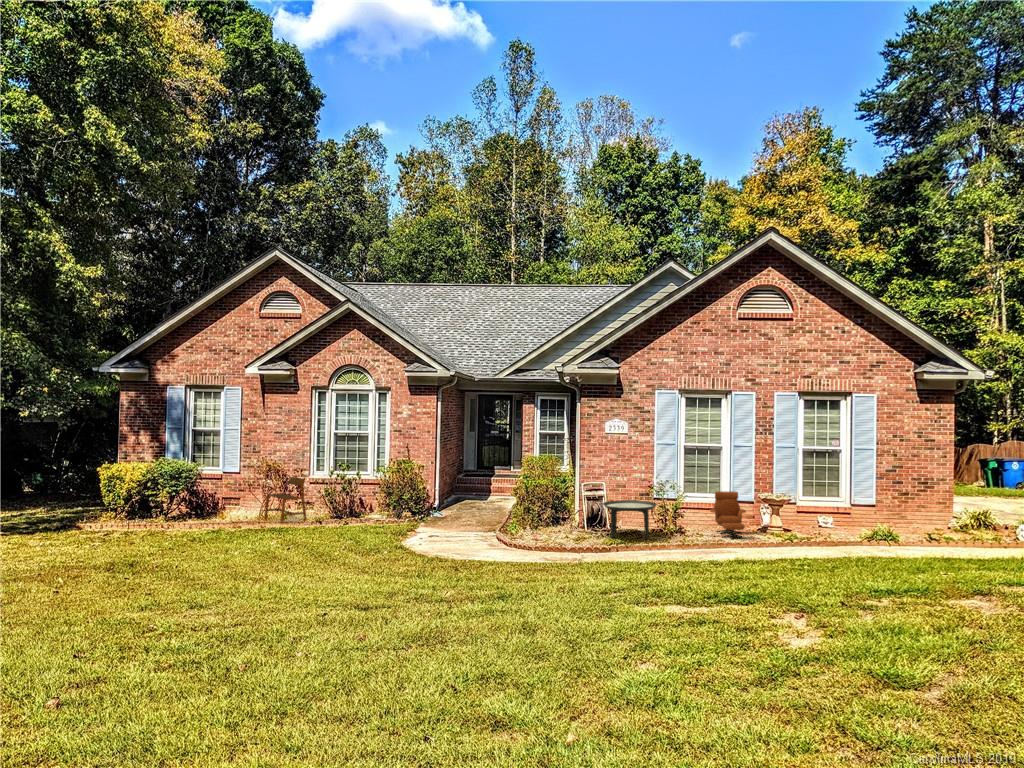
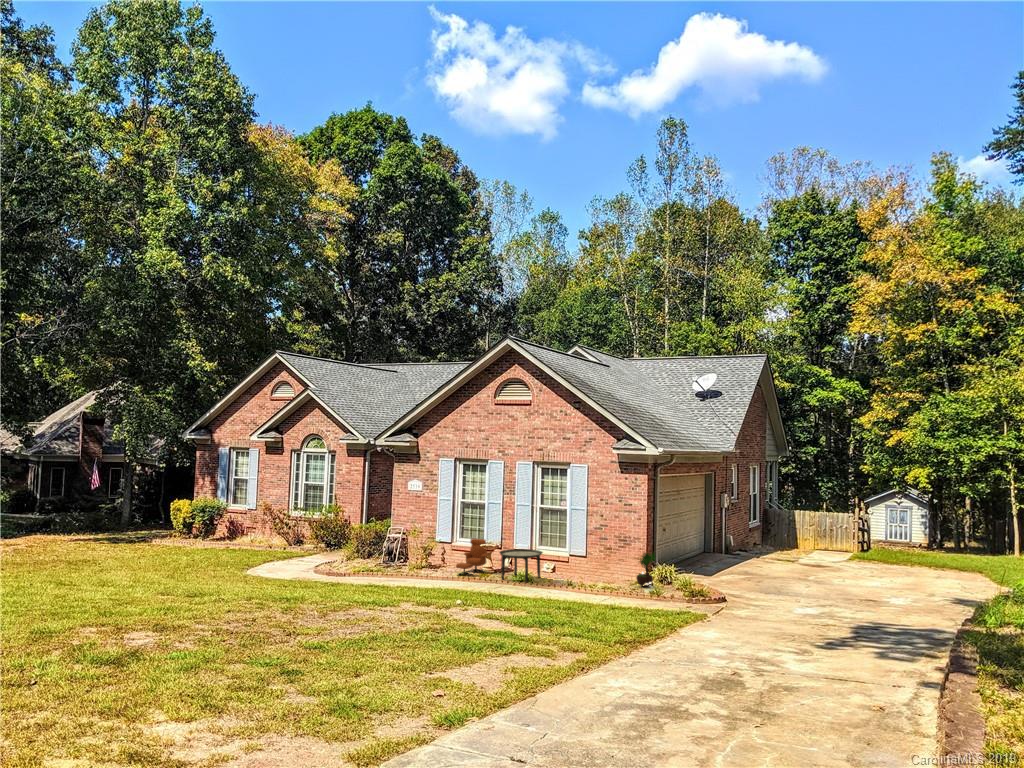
bench: present [265,477,306,523] -> none [250,511,271,543]
potted tree: none [946,489,975,532] -> present [637,553,655,587]
round table: present [603,500,657,539] -> present [499,549,543,582]

